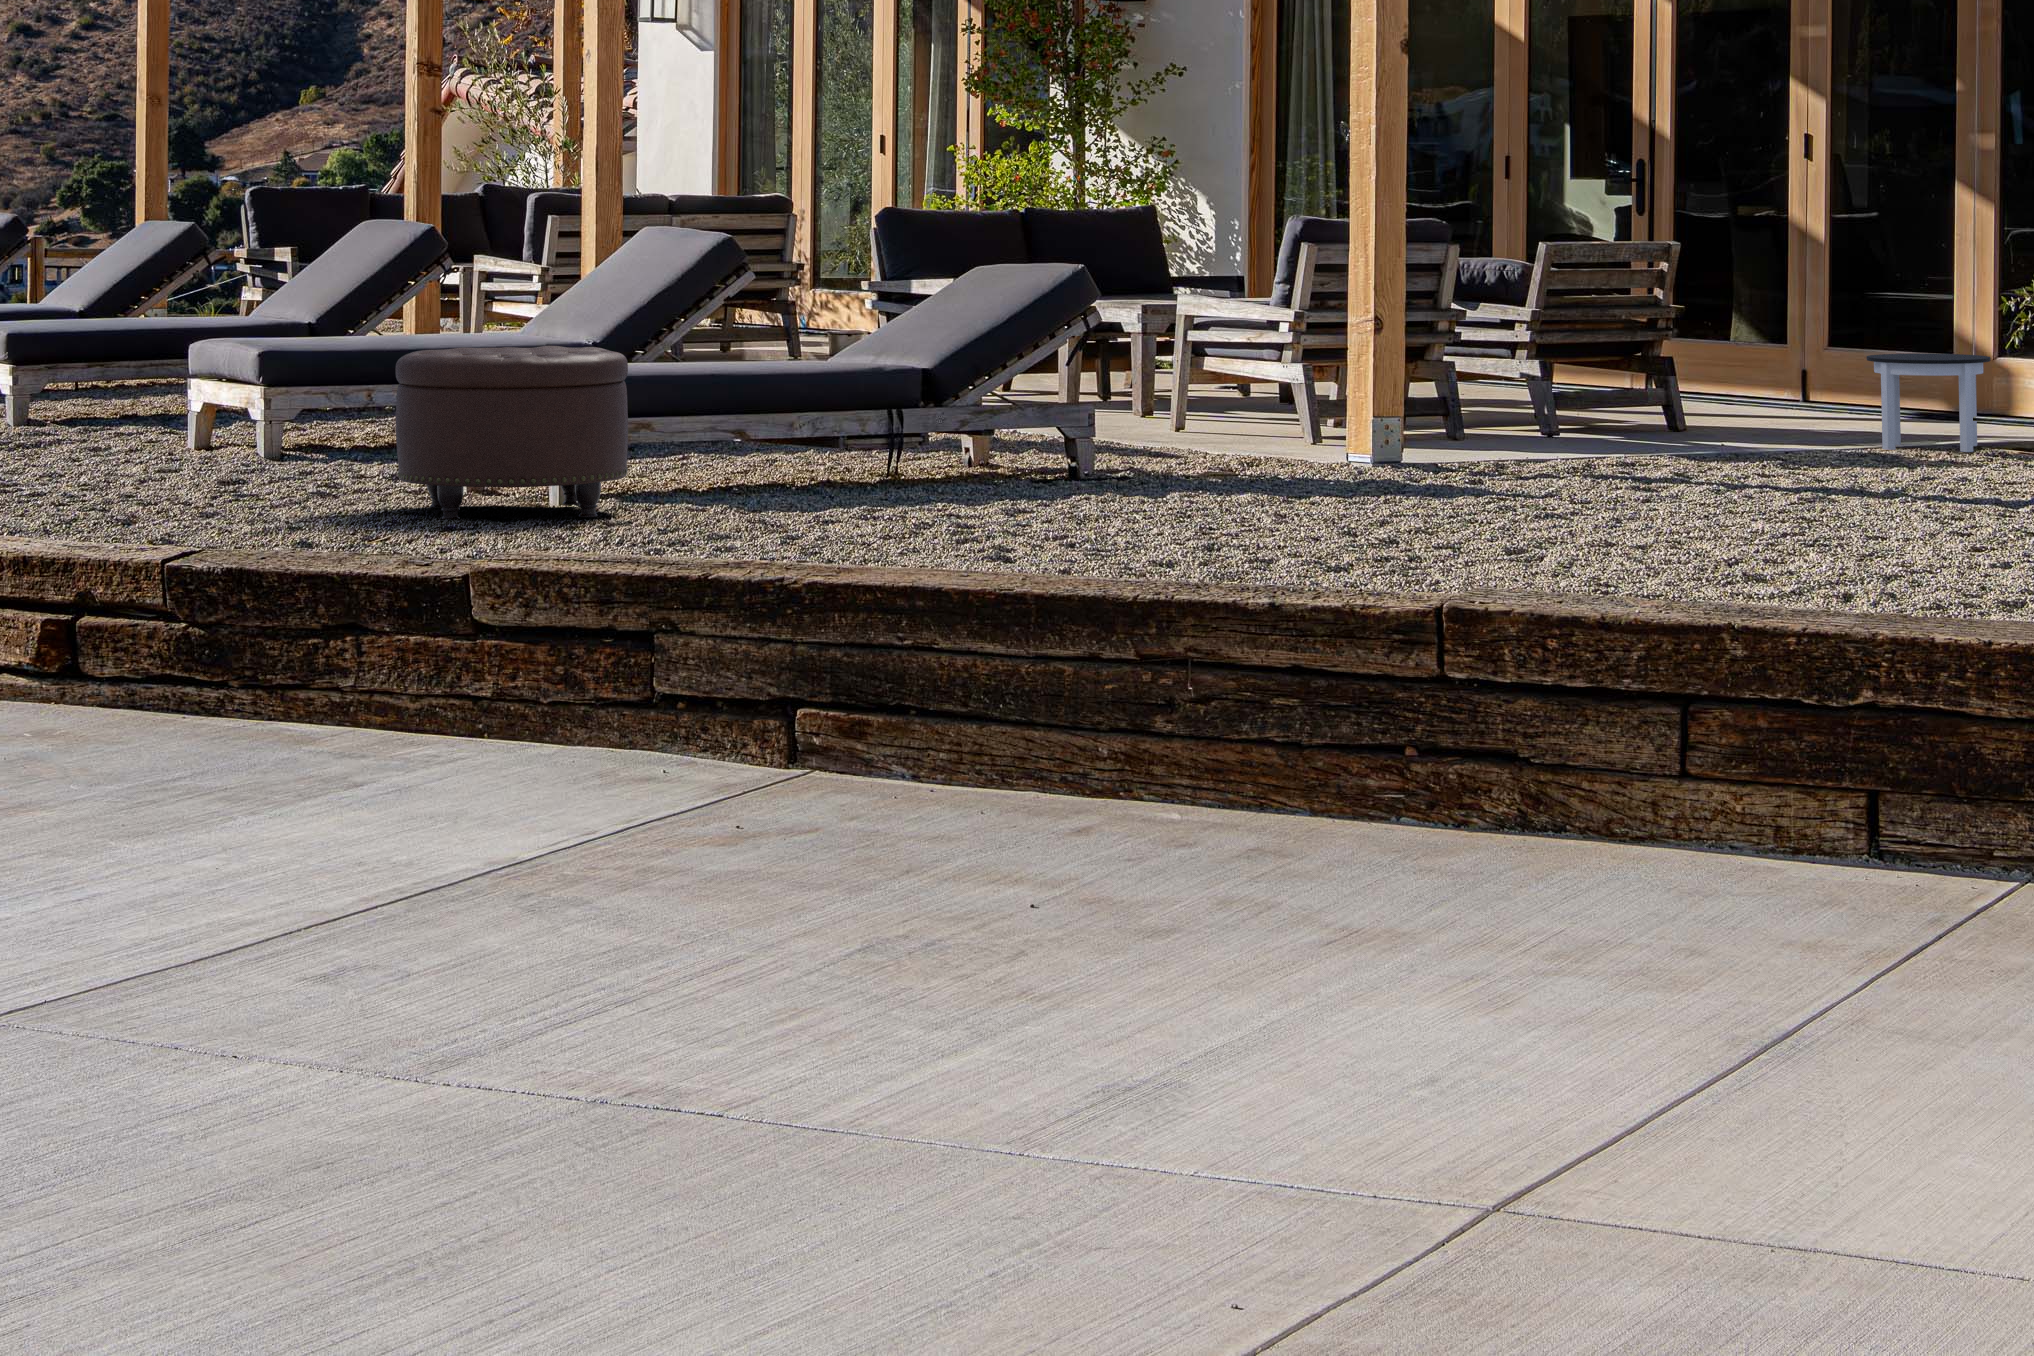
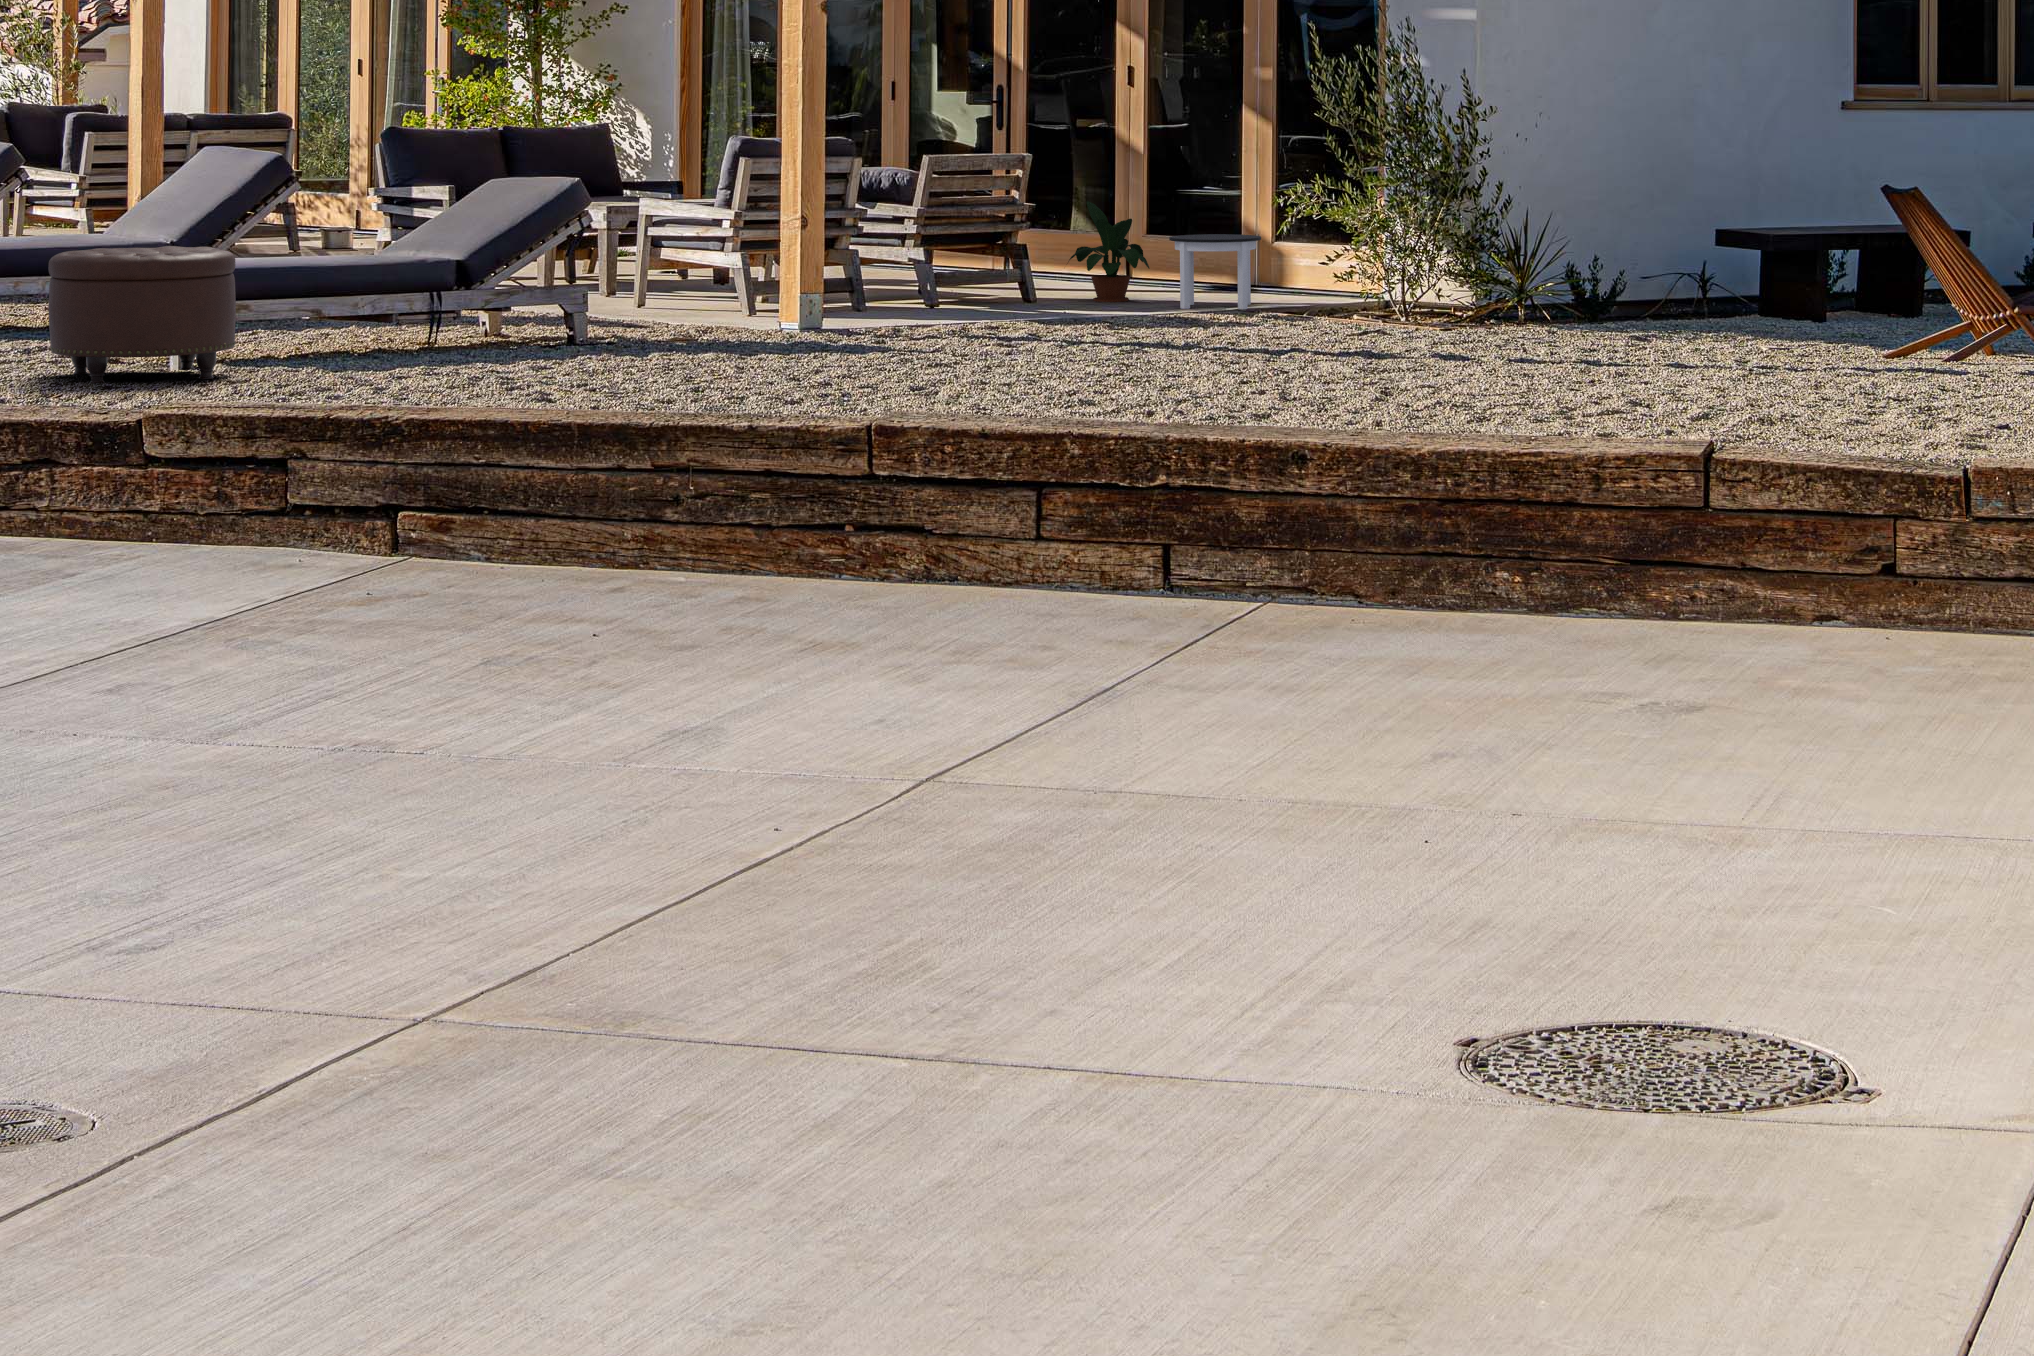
potted plant: none [1727,309,1841,440] -> present [1068,201,1149,302]

